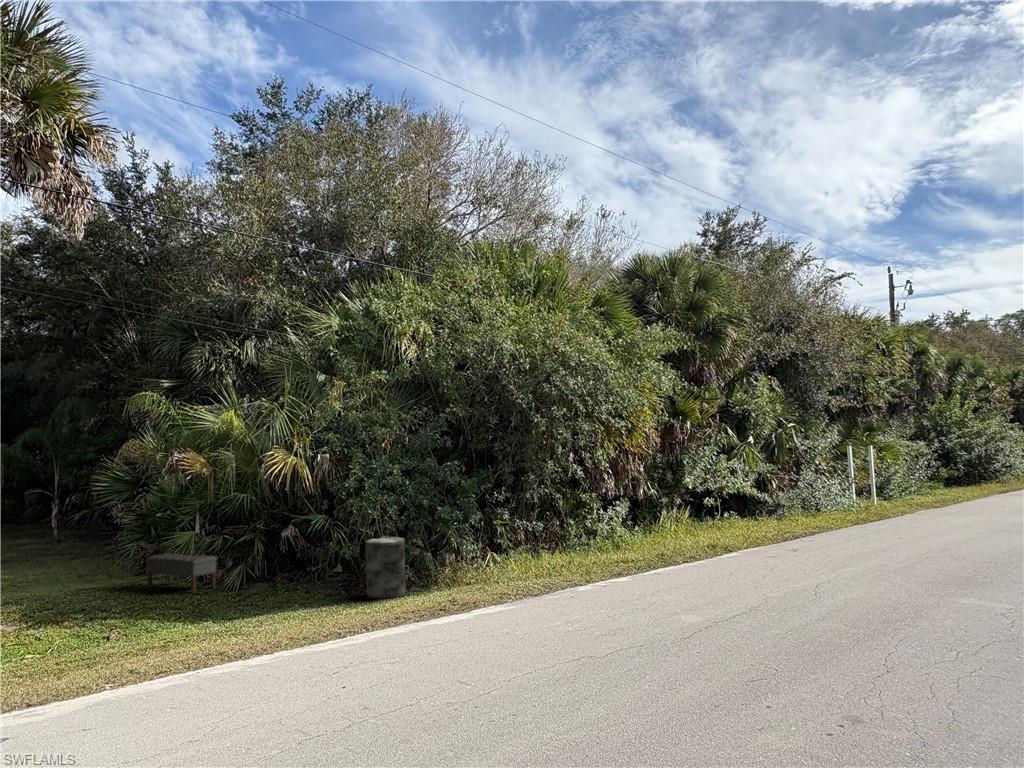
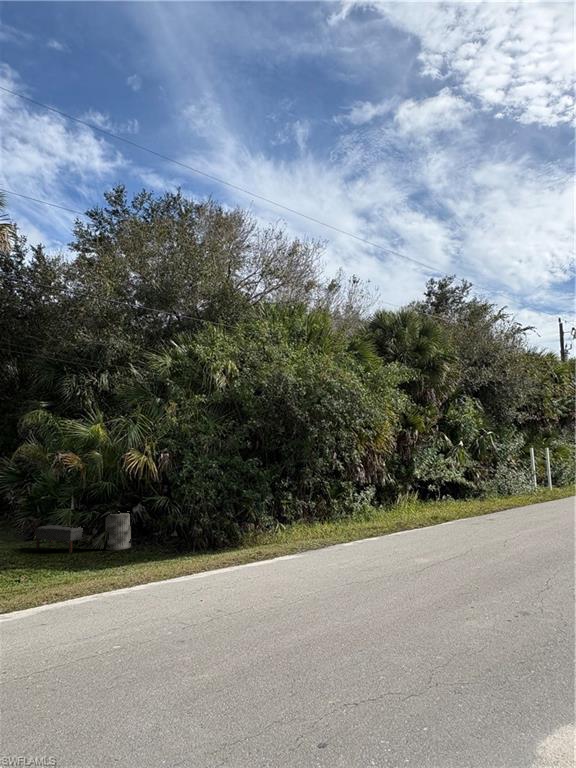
trash can: present [366,537,405,598] -> present [105,511,131,550]

